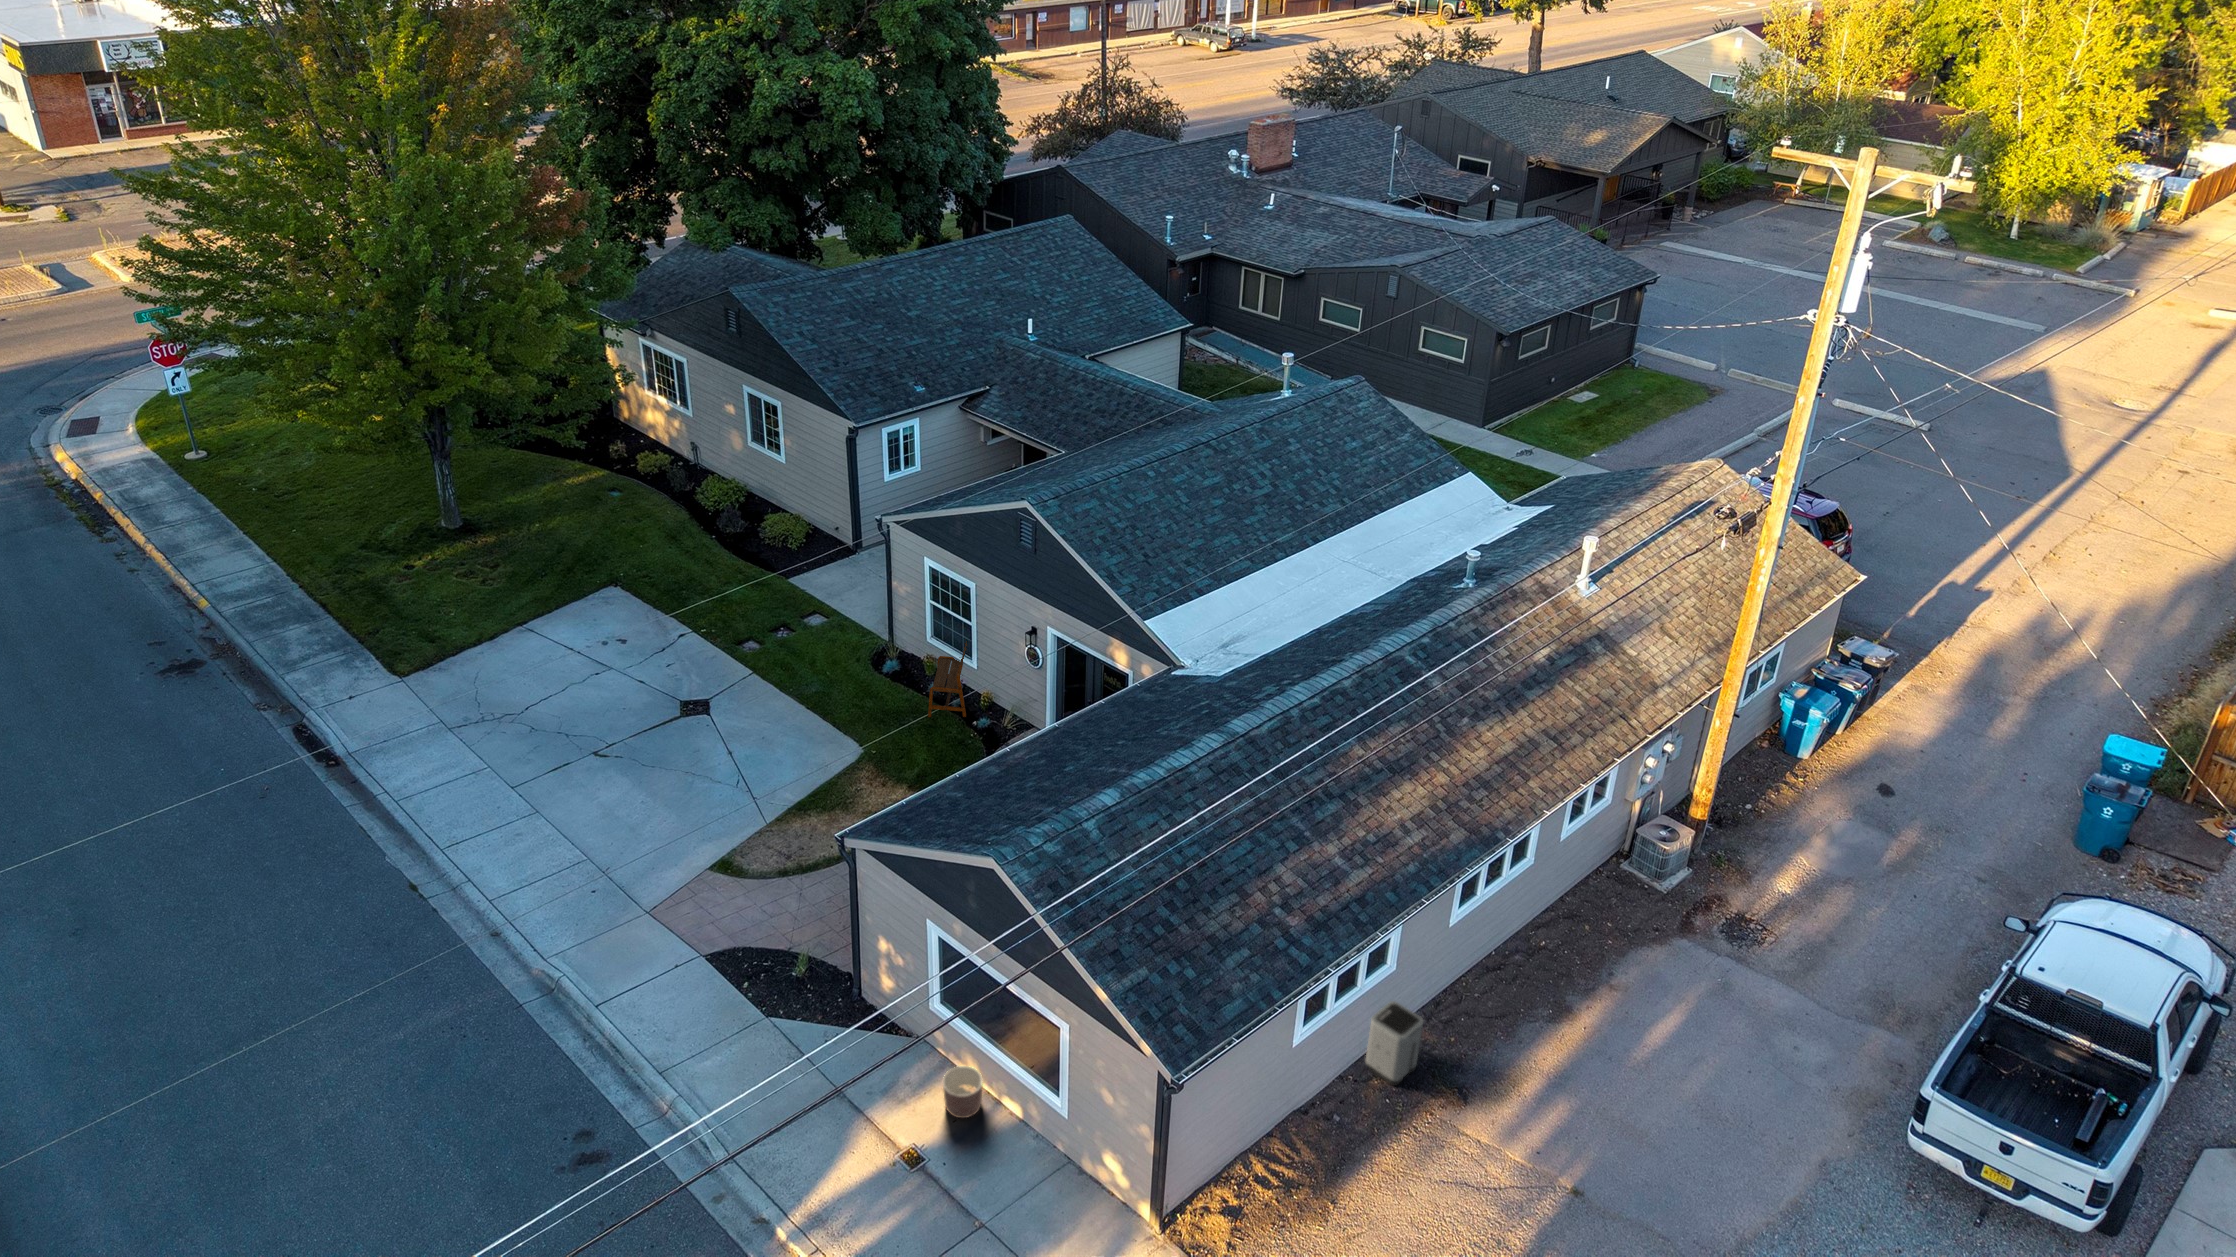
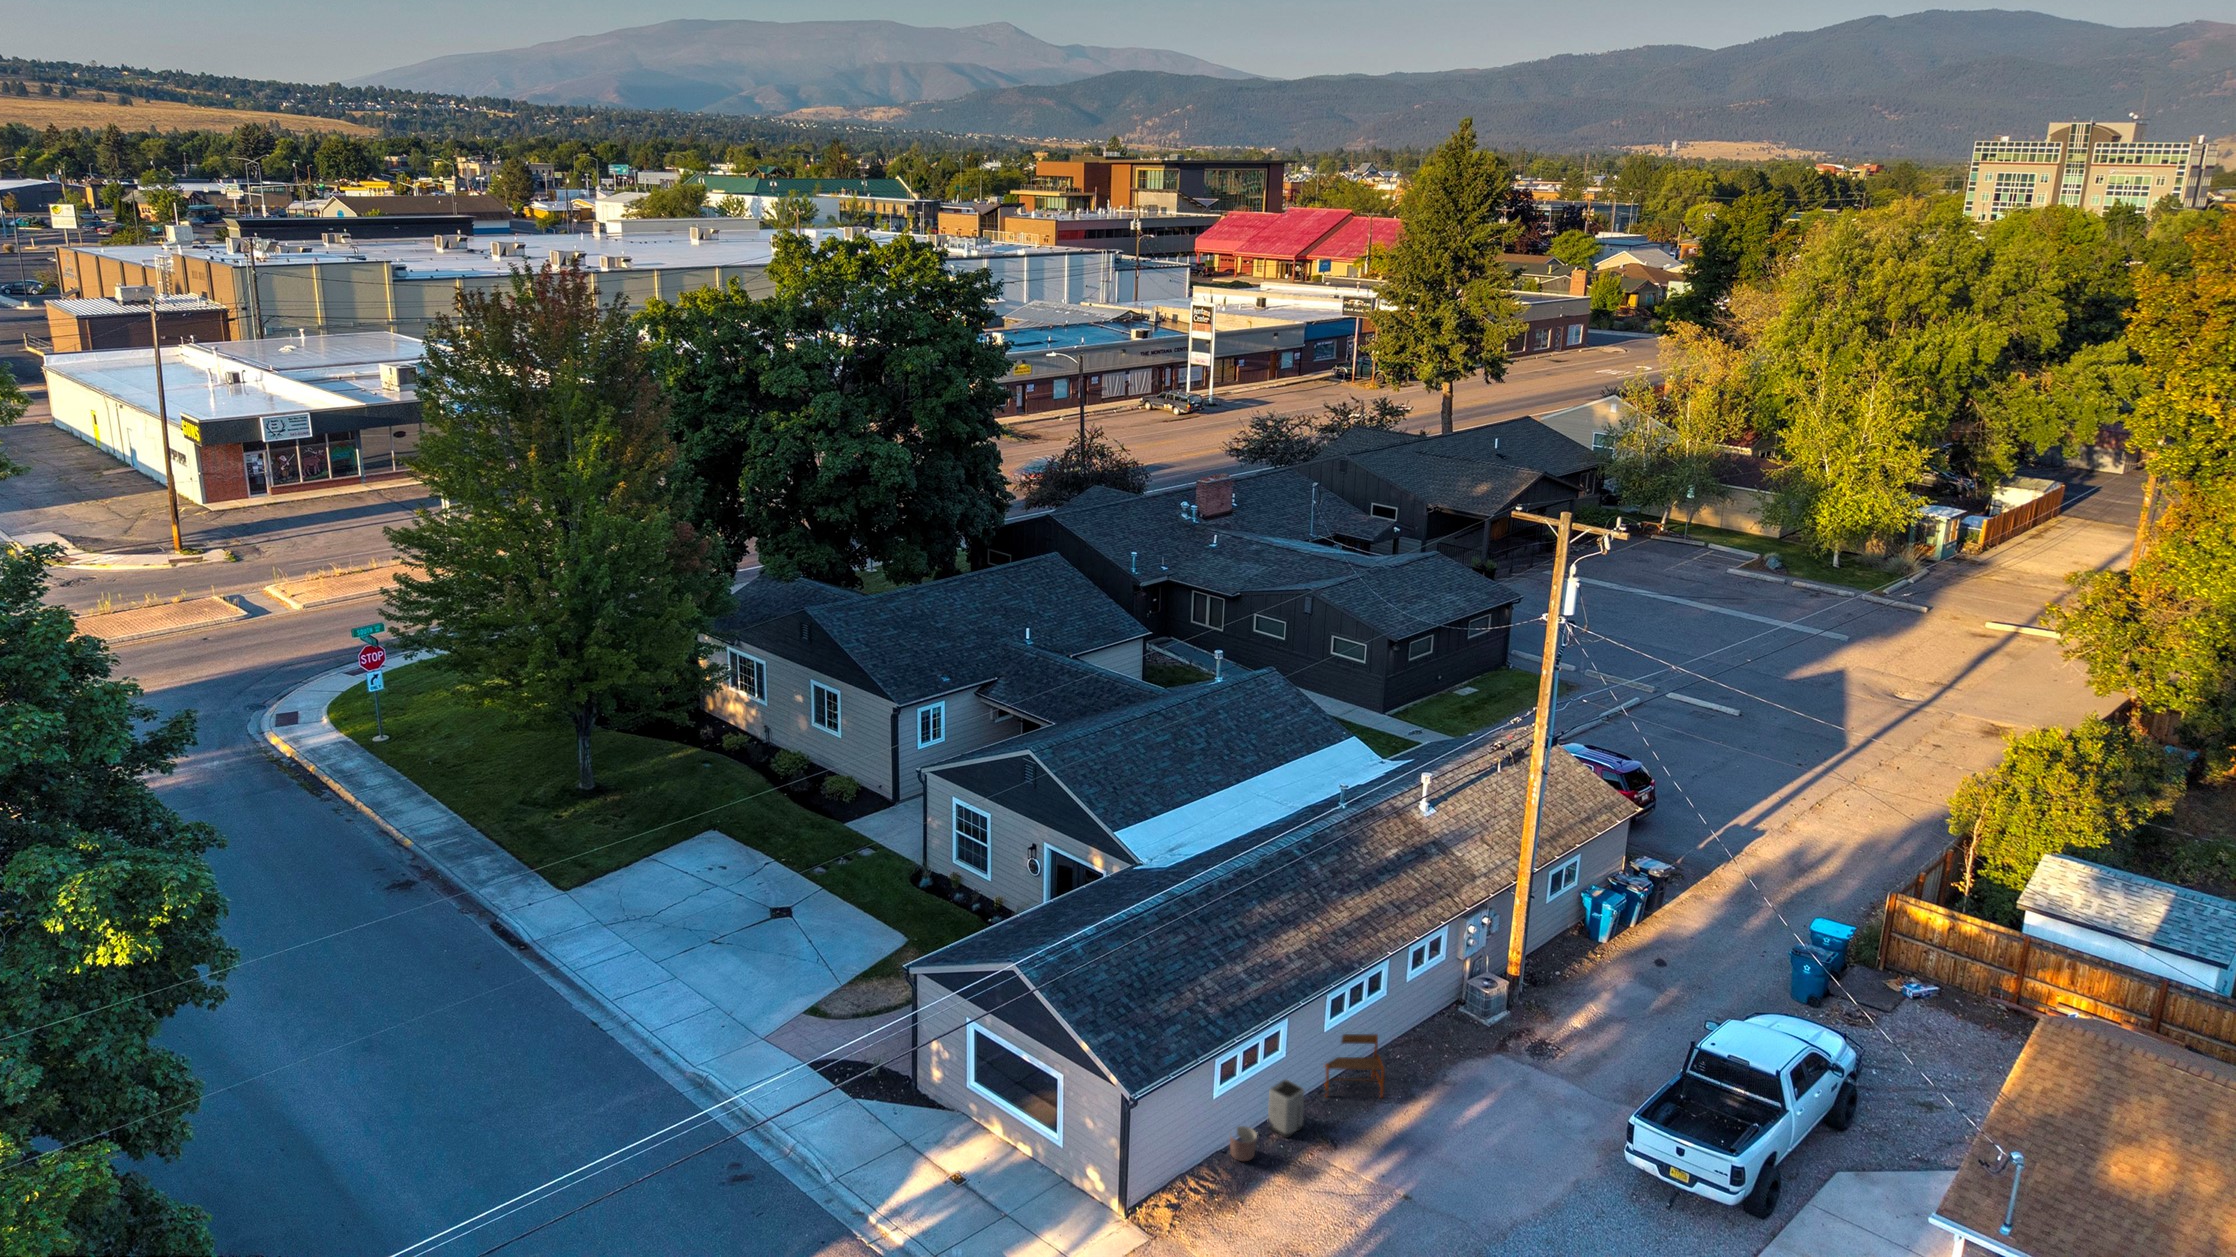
bench: present [928,641,967,717] -> present [1325,1034,1384,1097]
planter: present [943,1066,983,1118] -> present [1230,1126,1257,1161]

